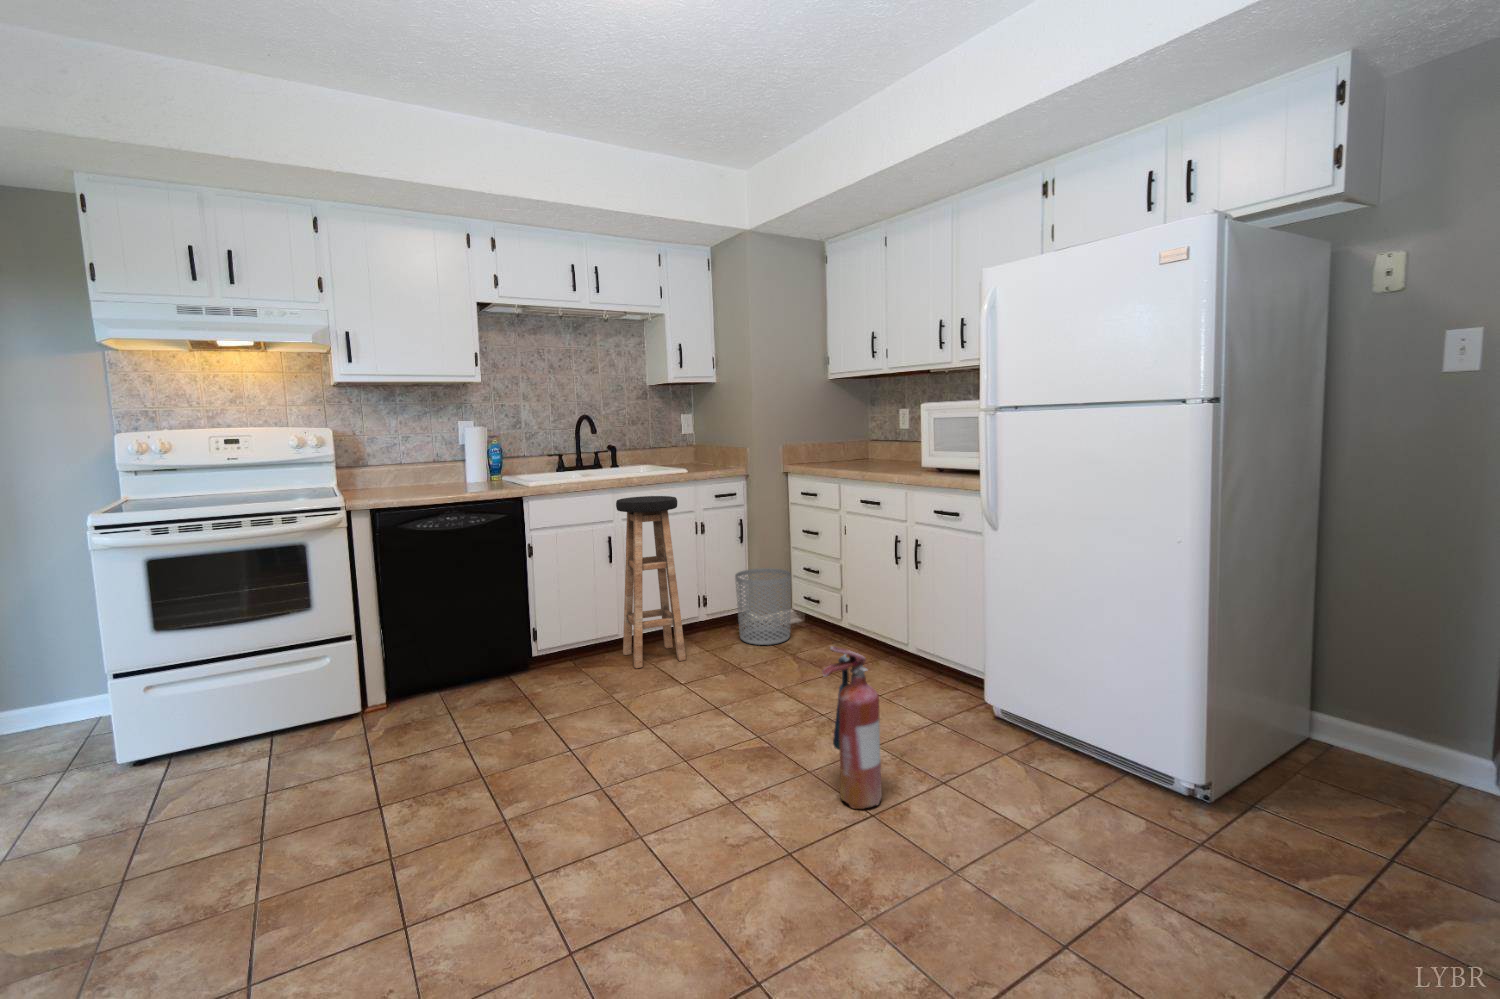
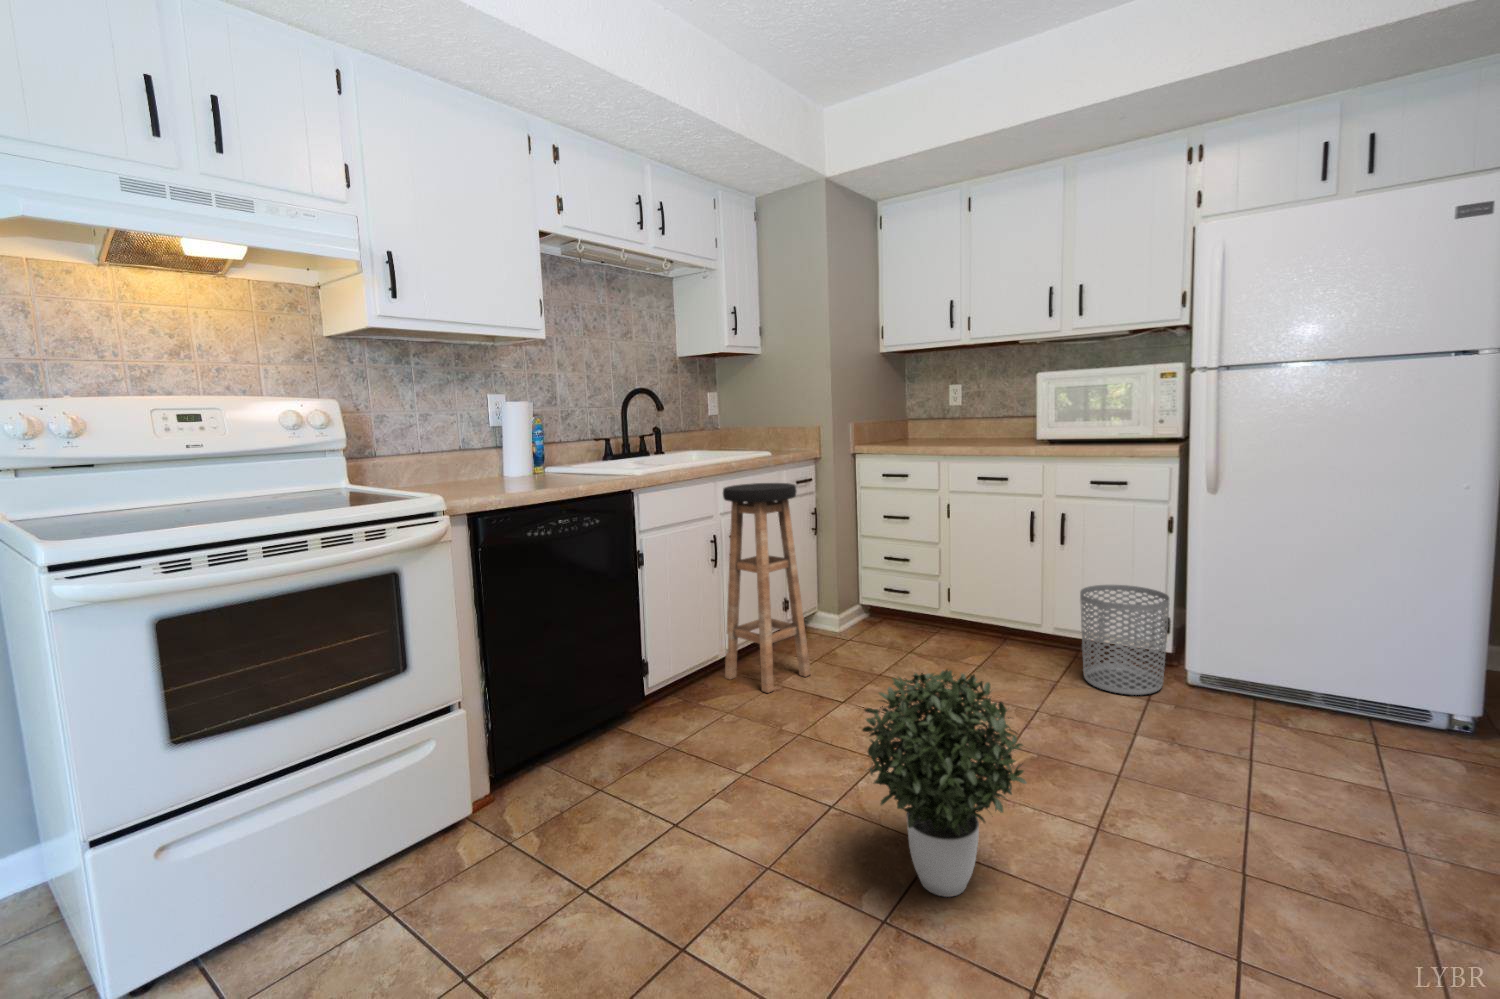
waste bin: present [735,568,791,645] -> present [1080,585,1169,695]
potted plant: none [496,646,619,811] -> present [863,670,1027,897]
fire extinguisher: present [822,647,882,809] -> none [1182,627,1269,810]

